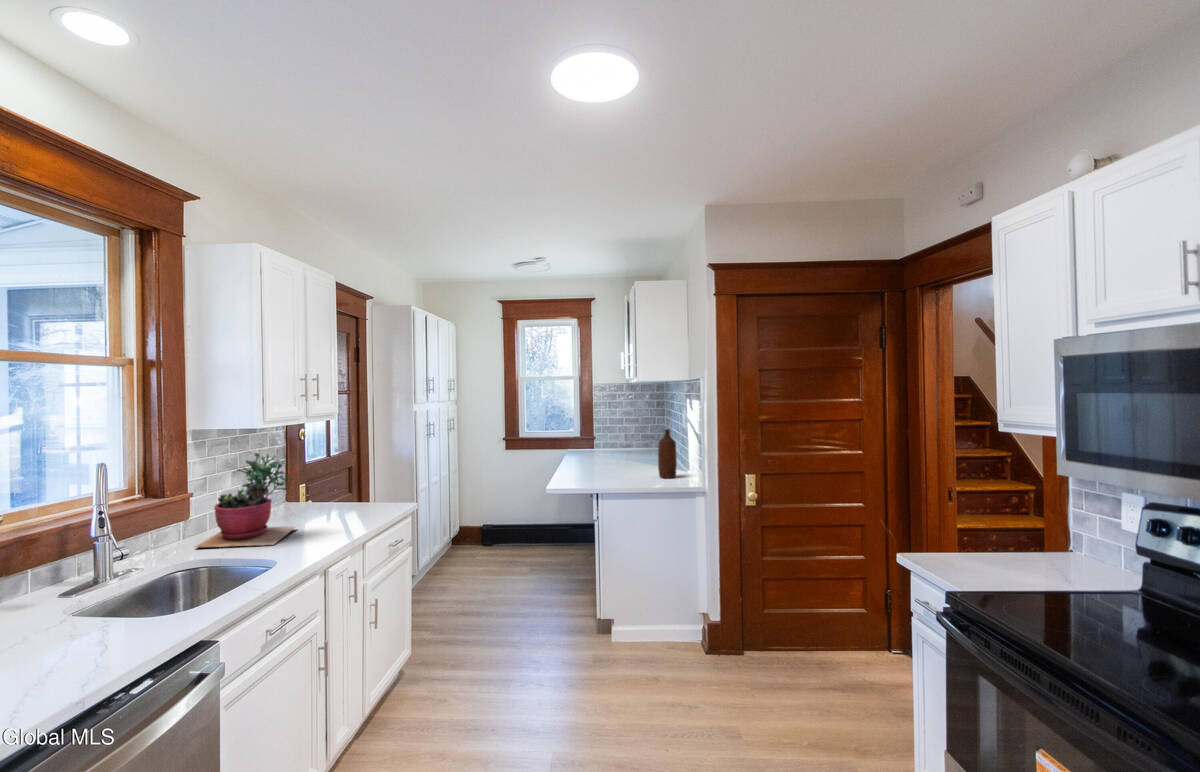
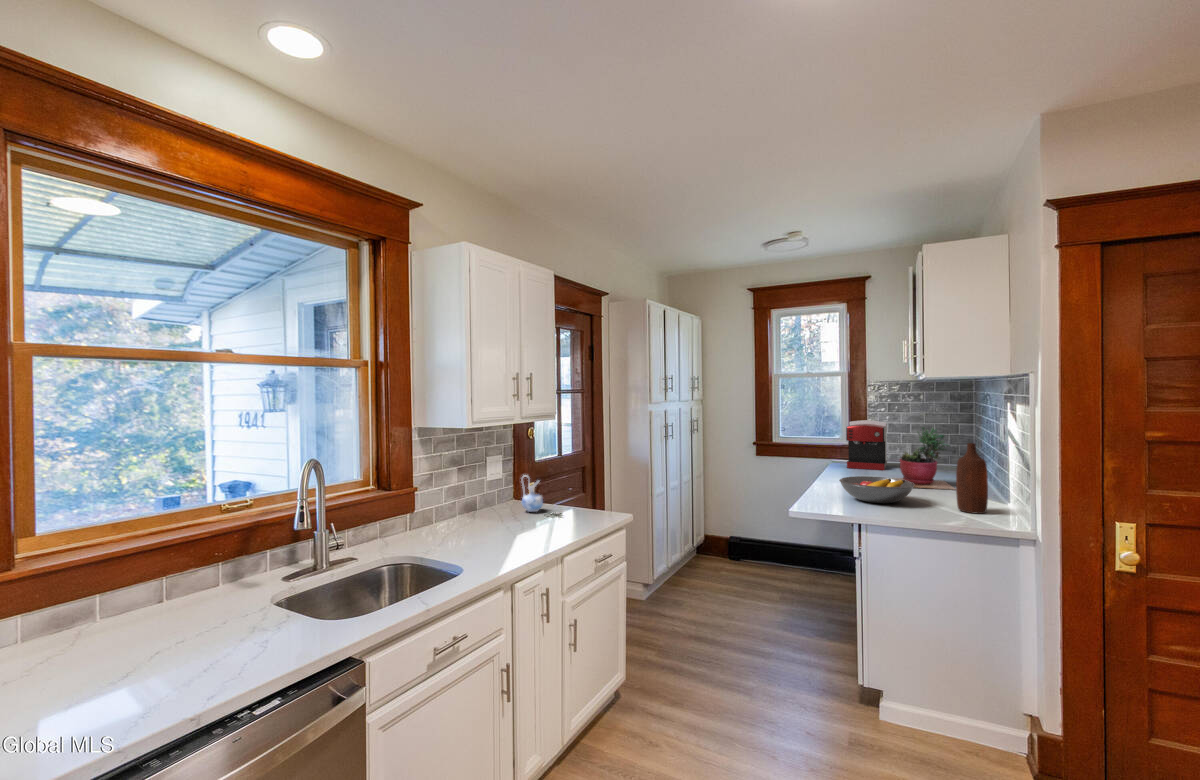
coffee maker: none [581,416,609,455] -> present [846,420,887,470]
succulent plant: present [196,453,296,548] -> present [896,427,955,490]
fruit bowl: none [582,458,632,477] -> present [839,476,914,503]
ceramic pitcher: none [302,475,326,511] -> present [522,475,543,512]

